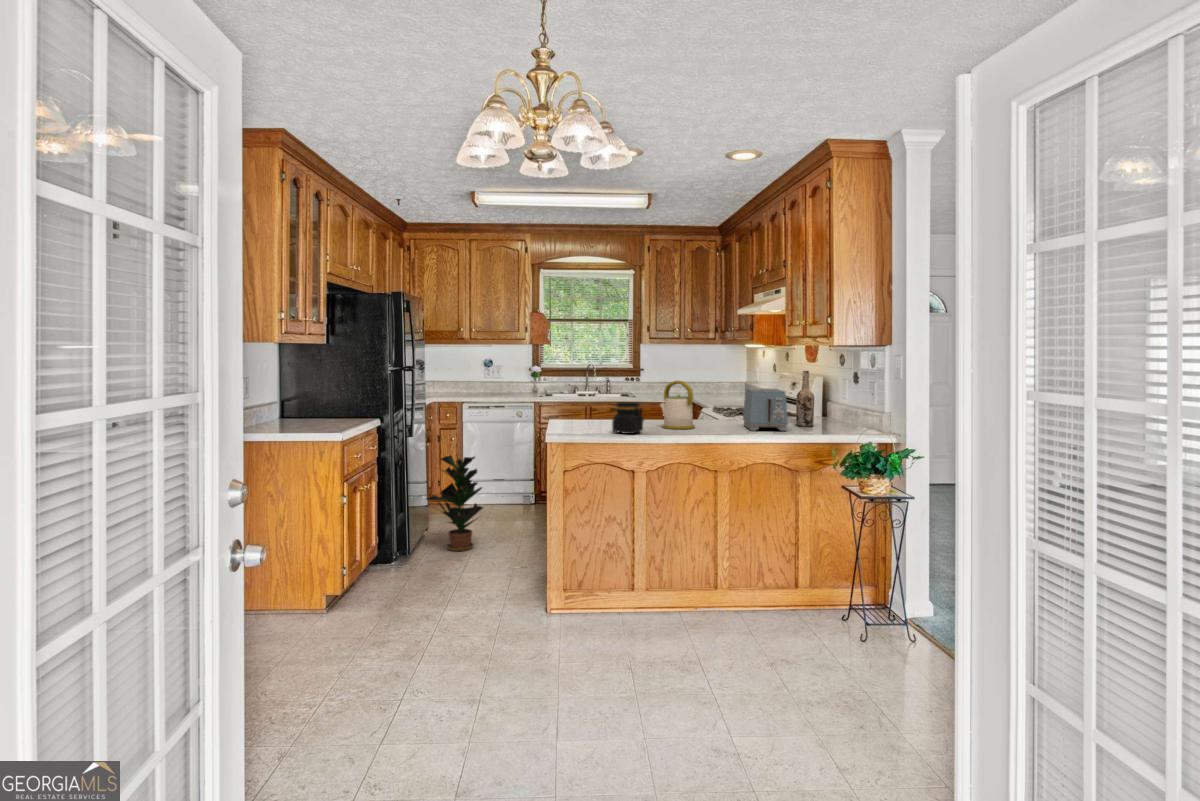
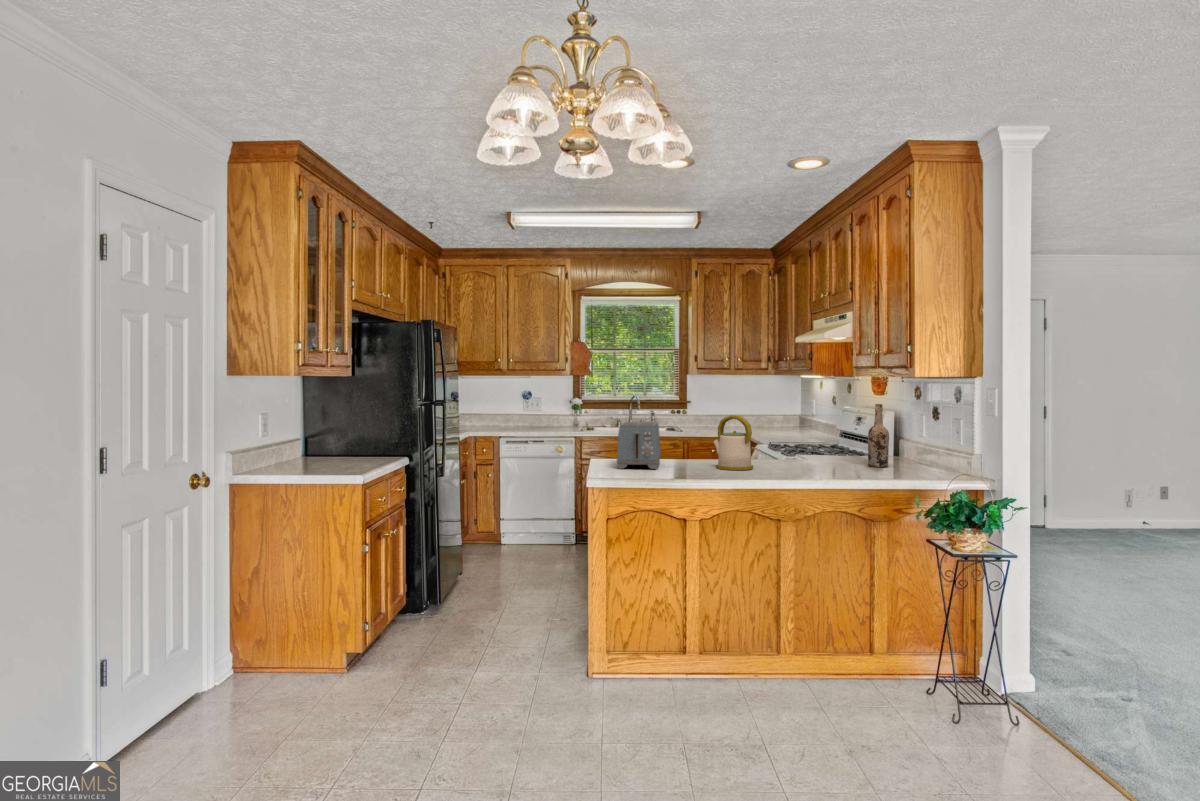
toaster: present [743,389,788,431] -> present [617,422,661,469]
jar: present [612,402,644,434] -> none [659,439,697,475]
potted plant: present [427,455,483,551] -> none [456,494,520,599]

